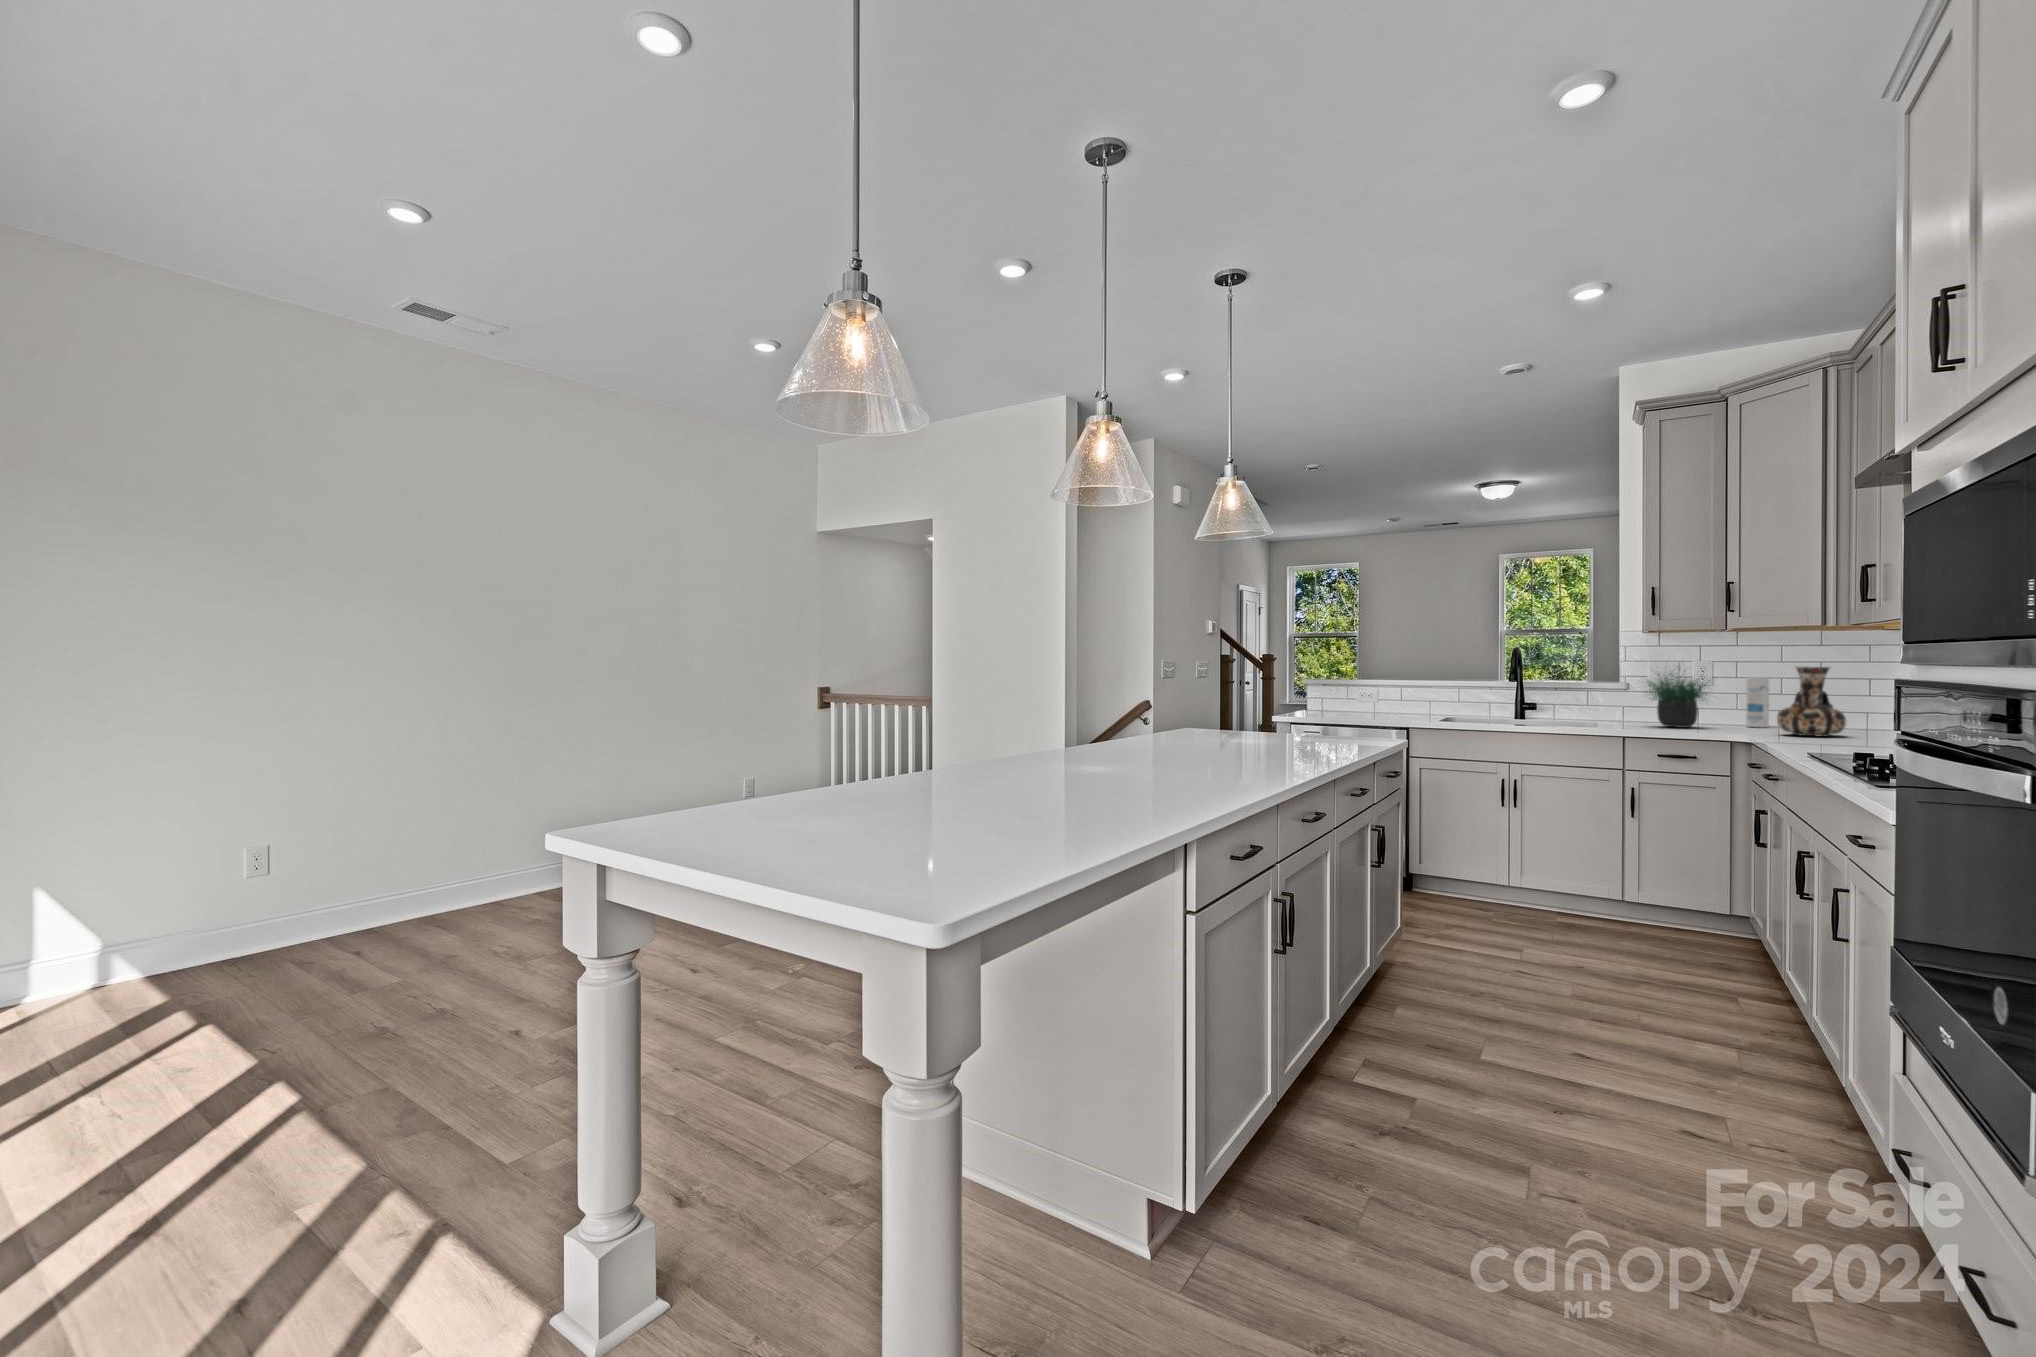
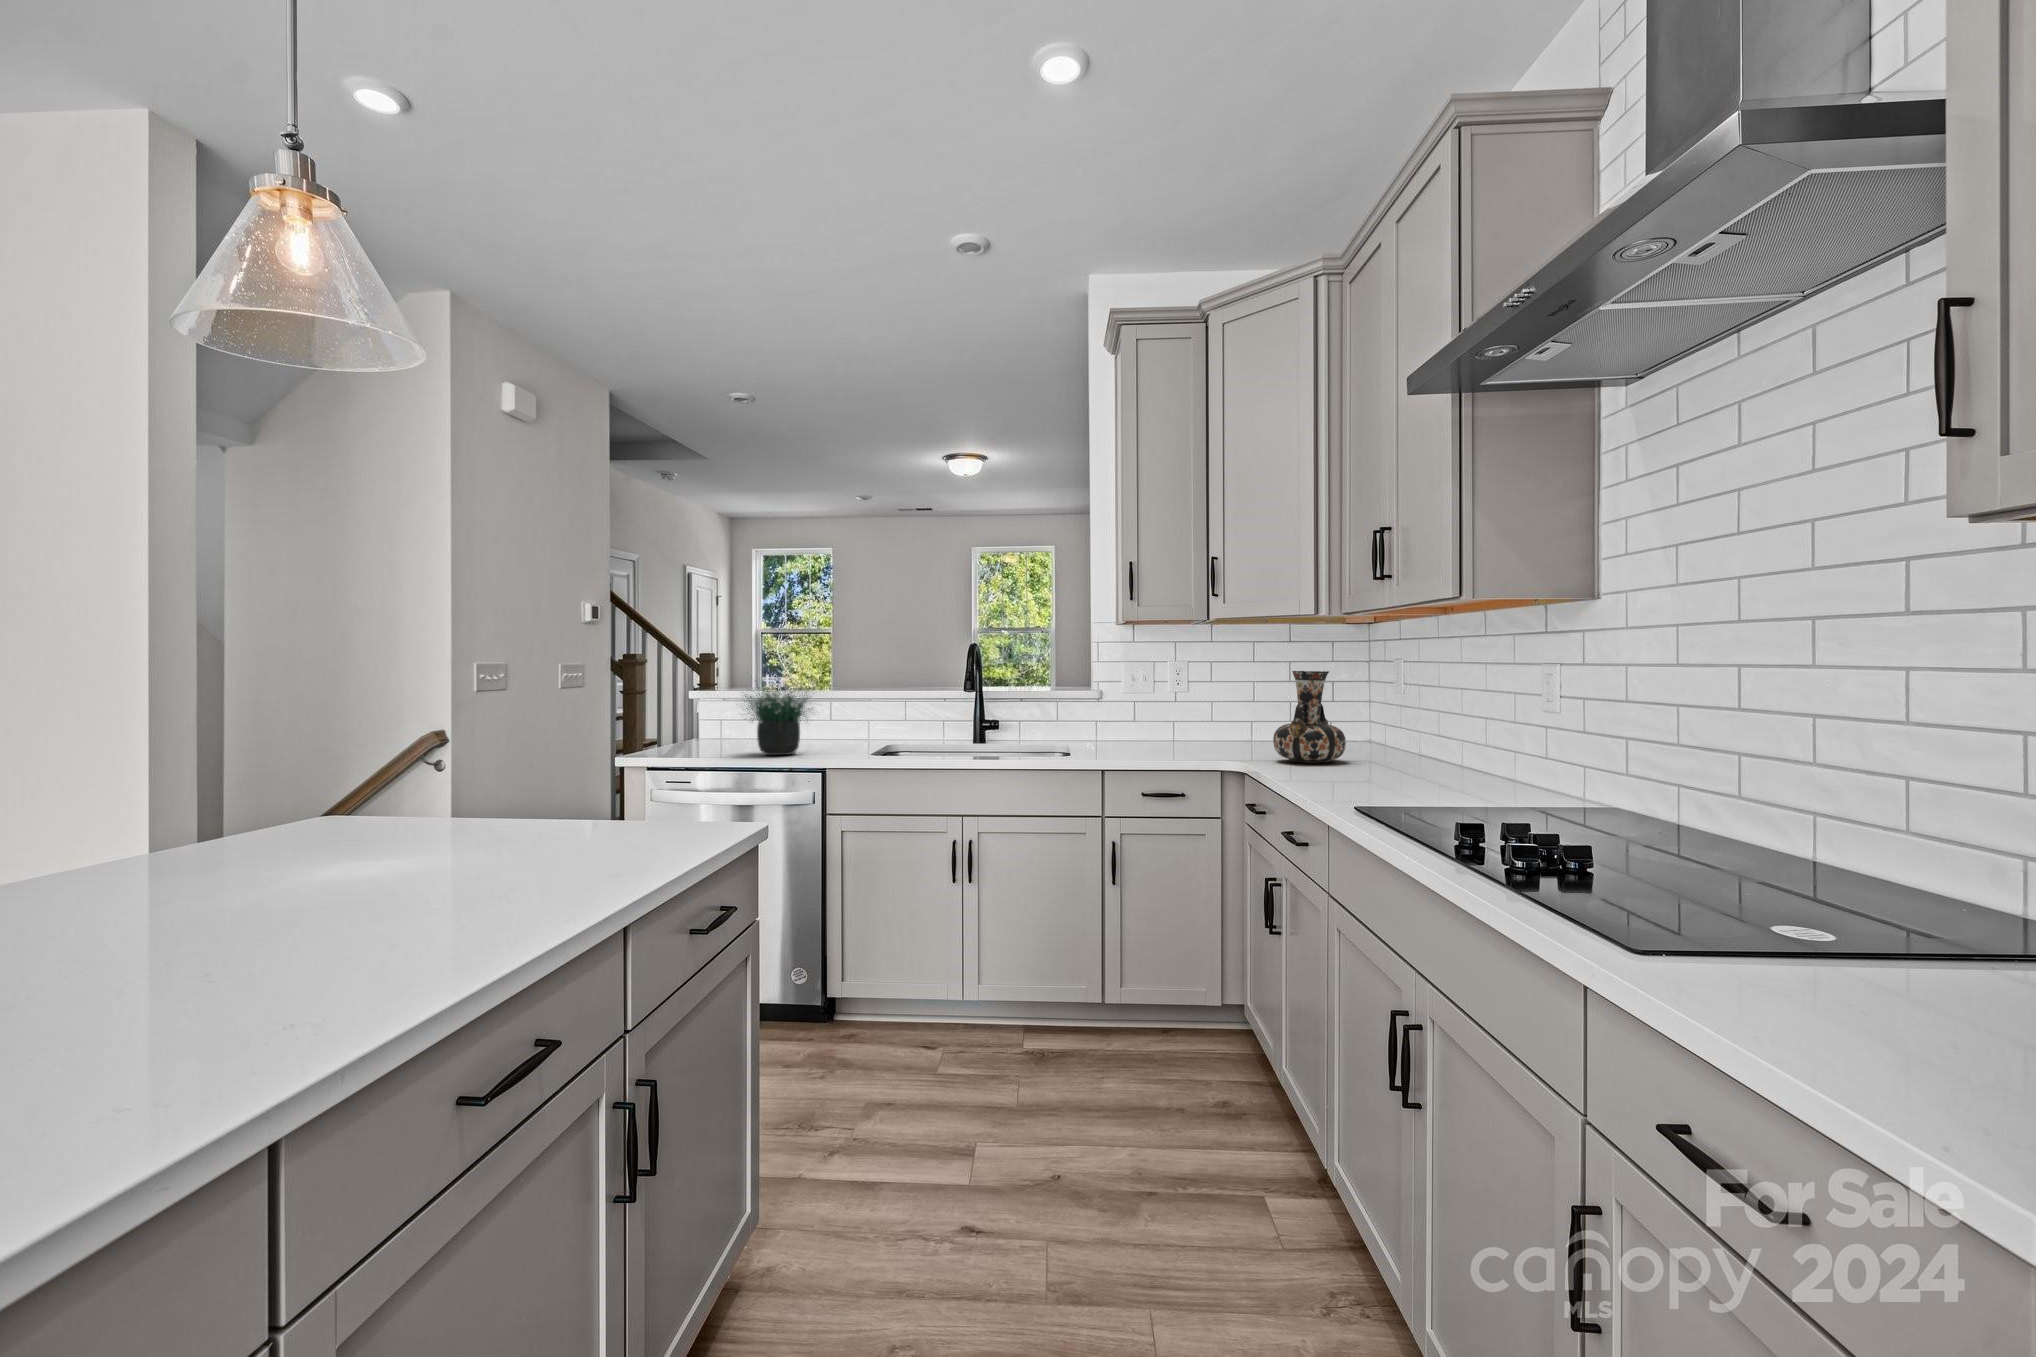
potted plant: present [1647,671,1710,728] -> present [744,682,813,755]
canister: present [1746,677,1769,728] -> none [1228,684,1250,747]

